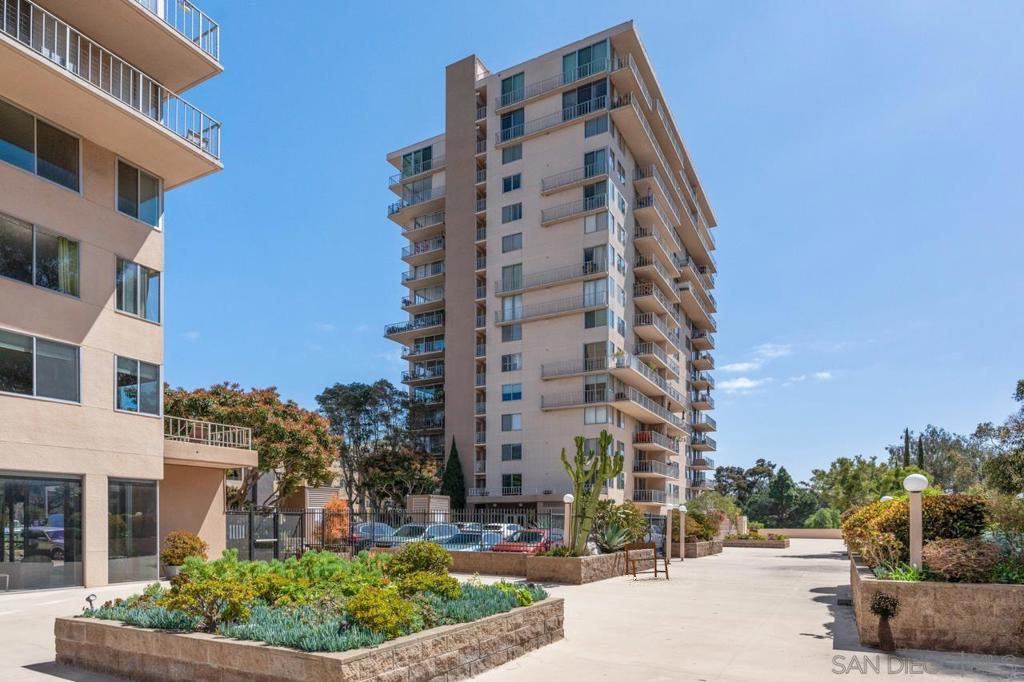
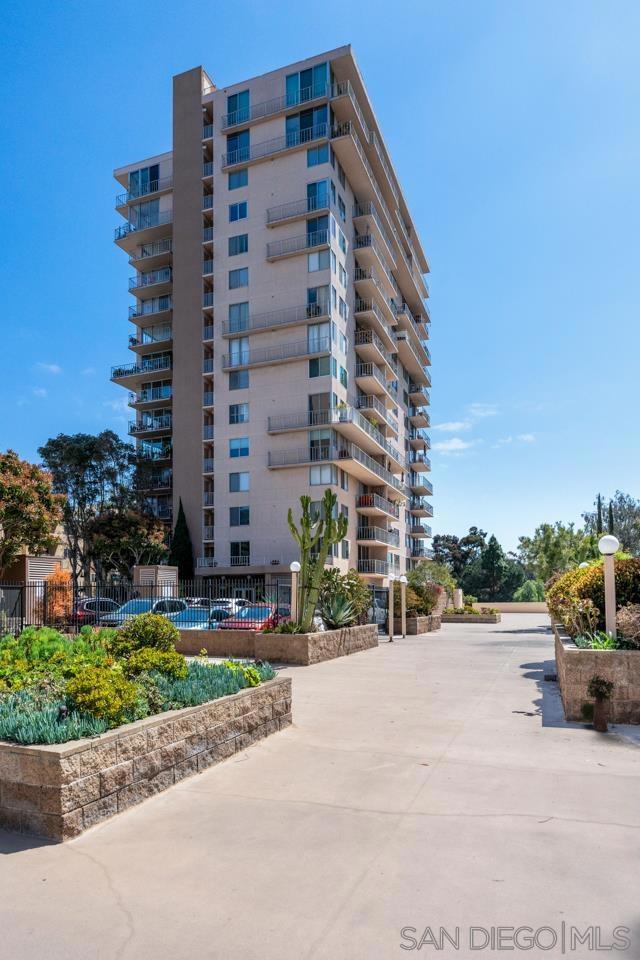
bench: present [625,542,669,581] -> none [348,618,389,655]

